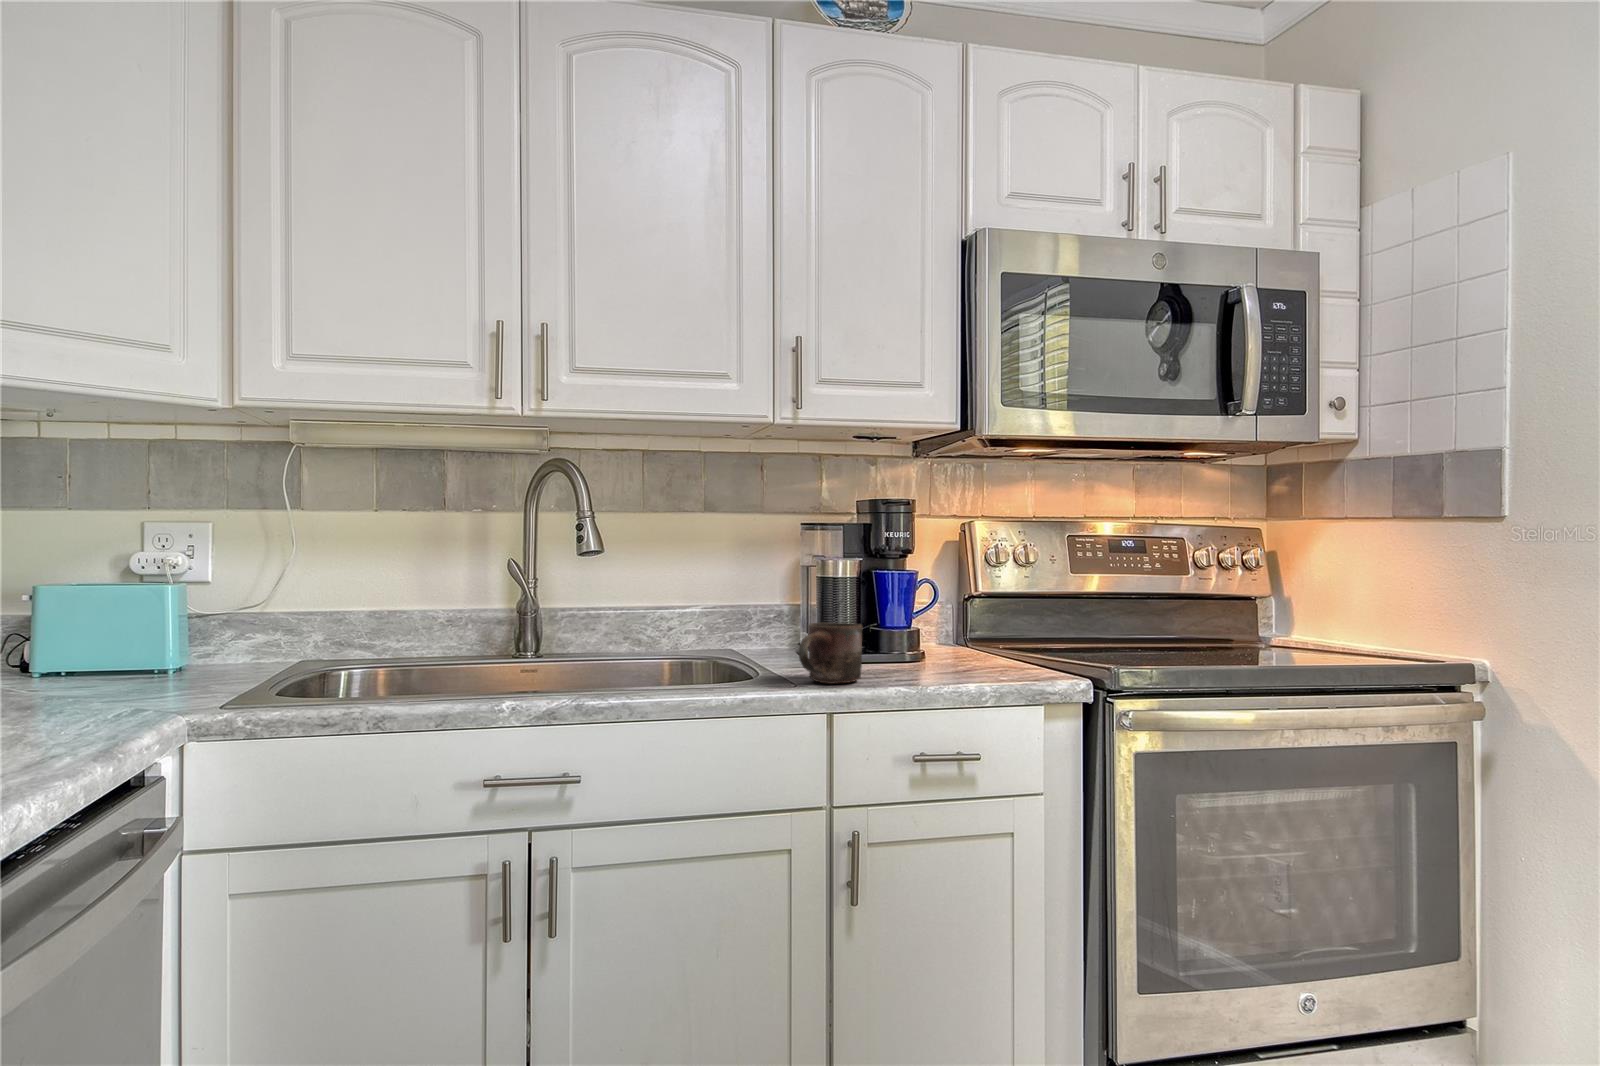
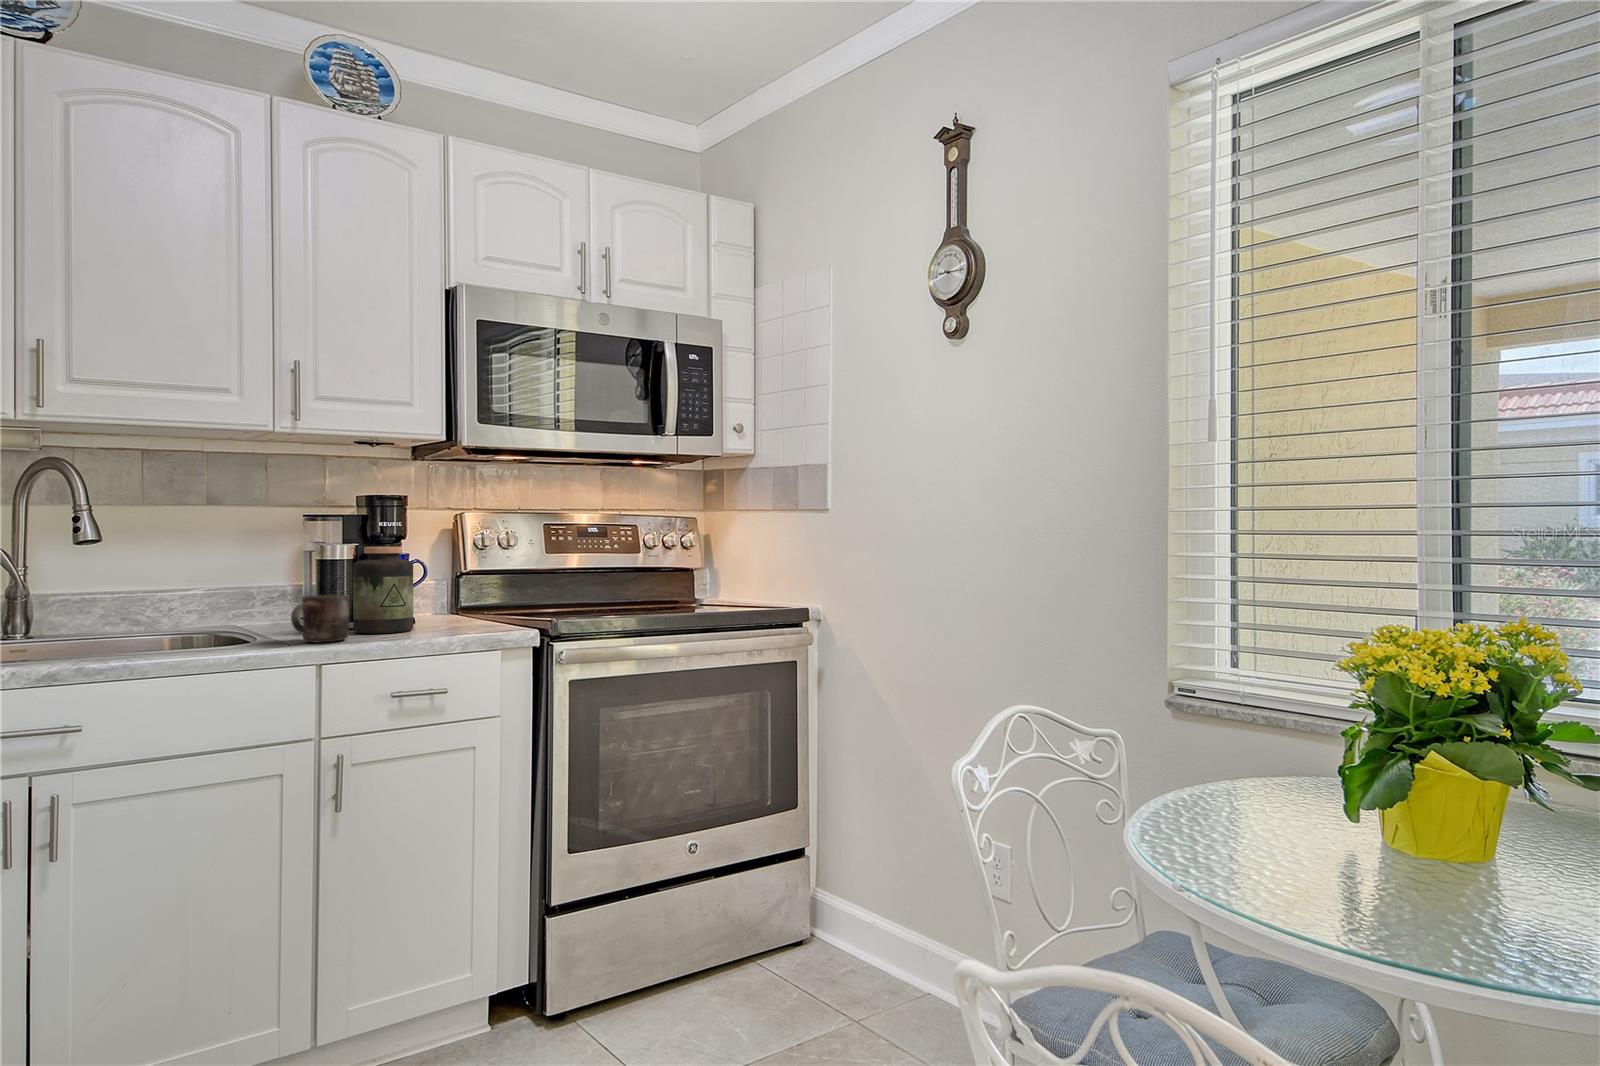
jar: none [861,563,931,672] -> present [353,547,413,633]

